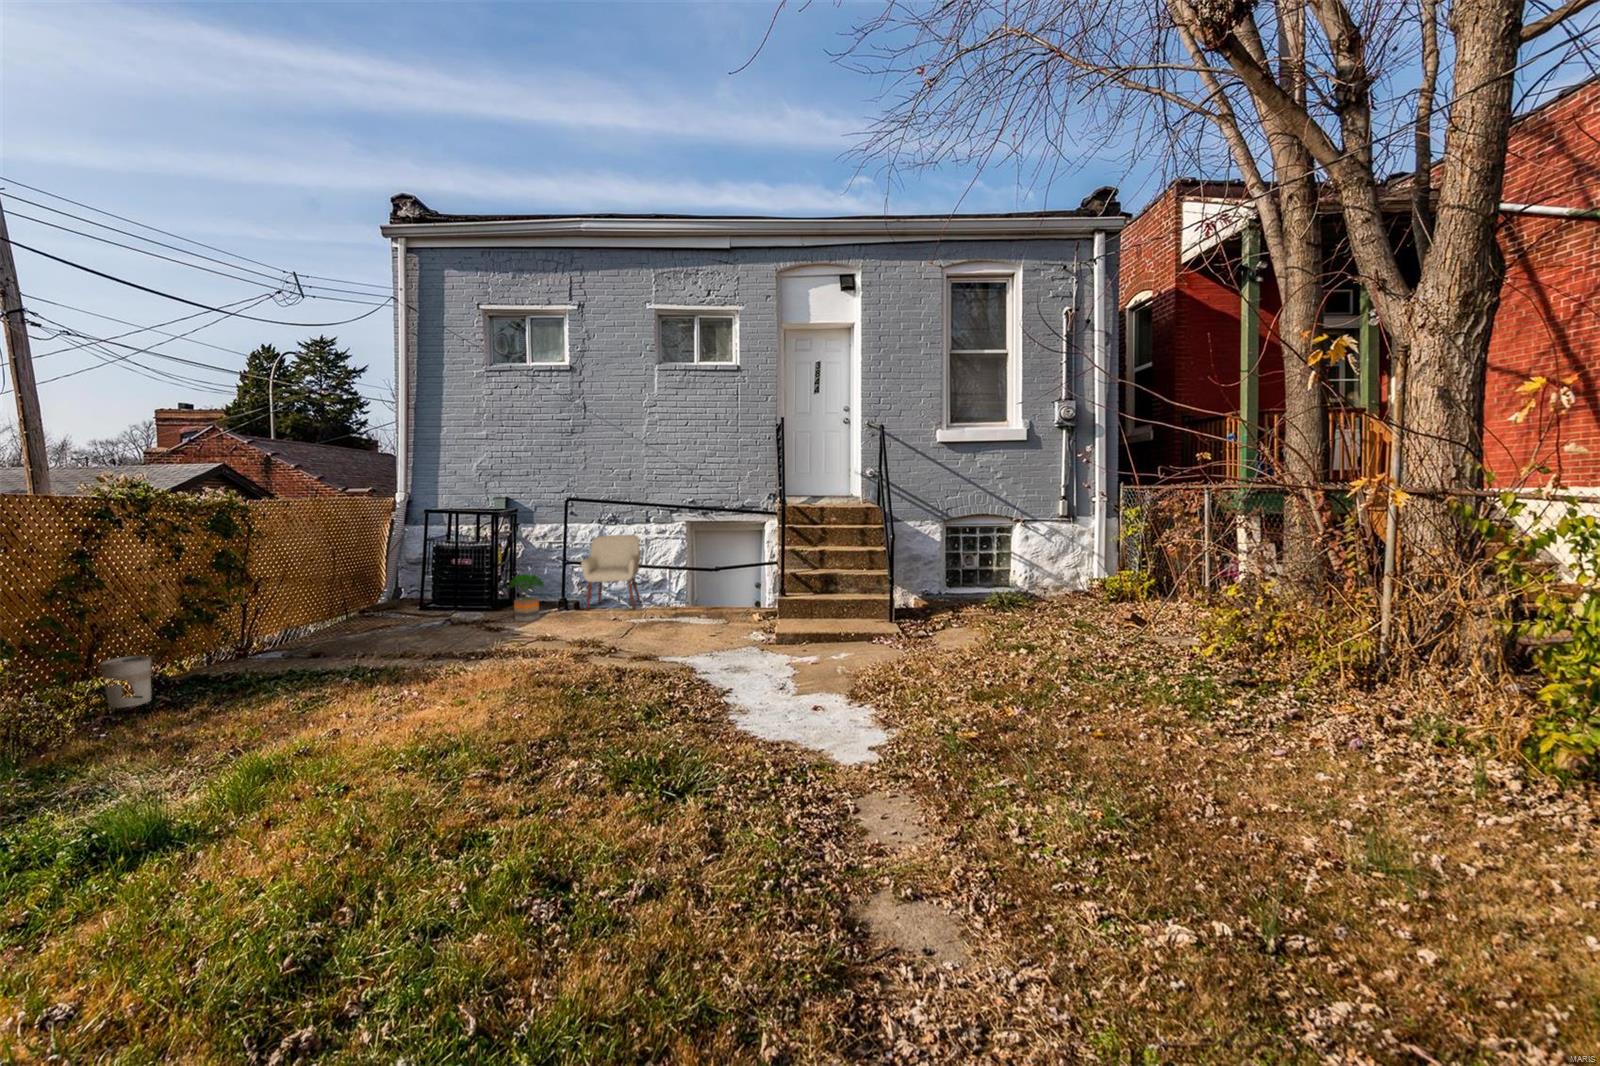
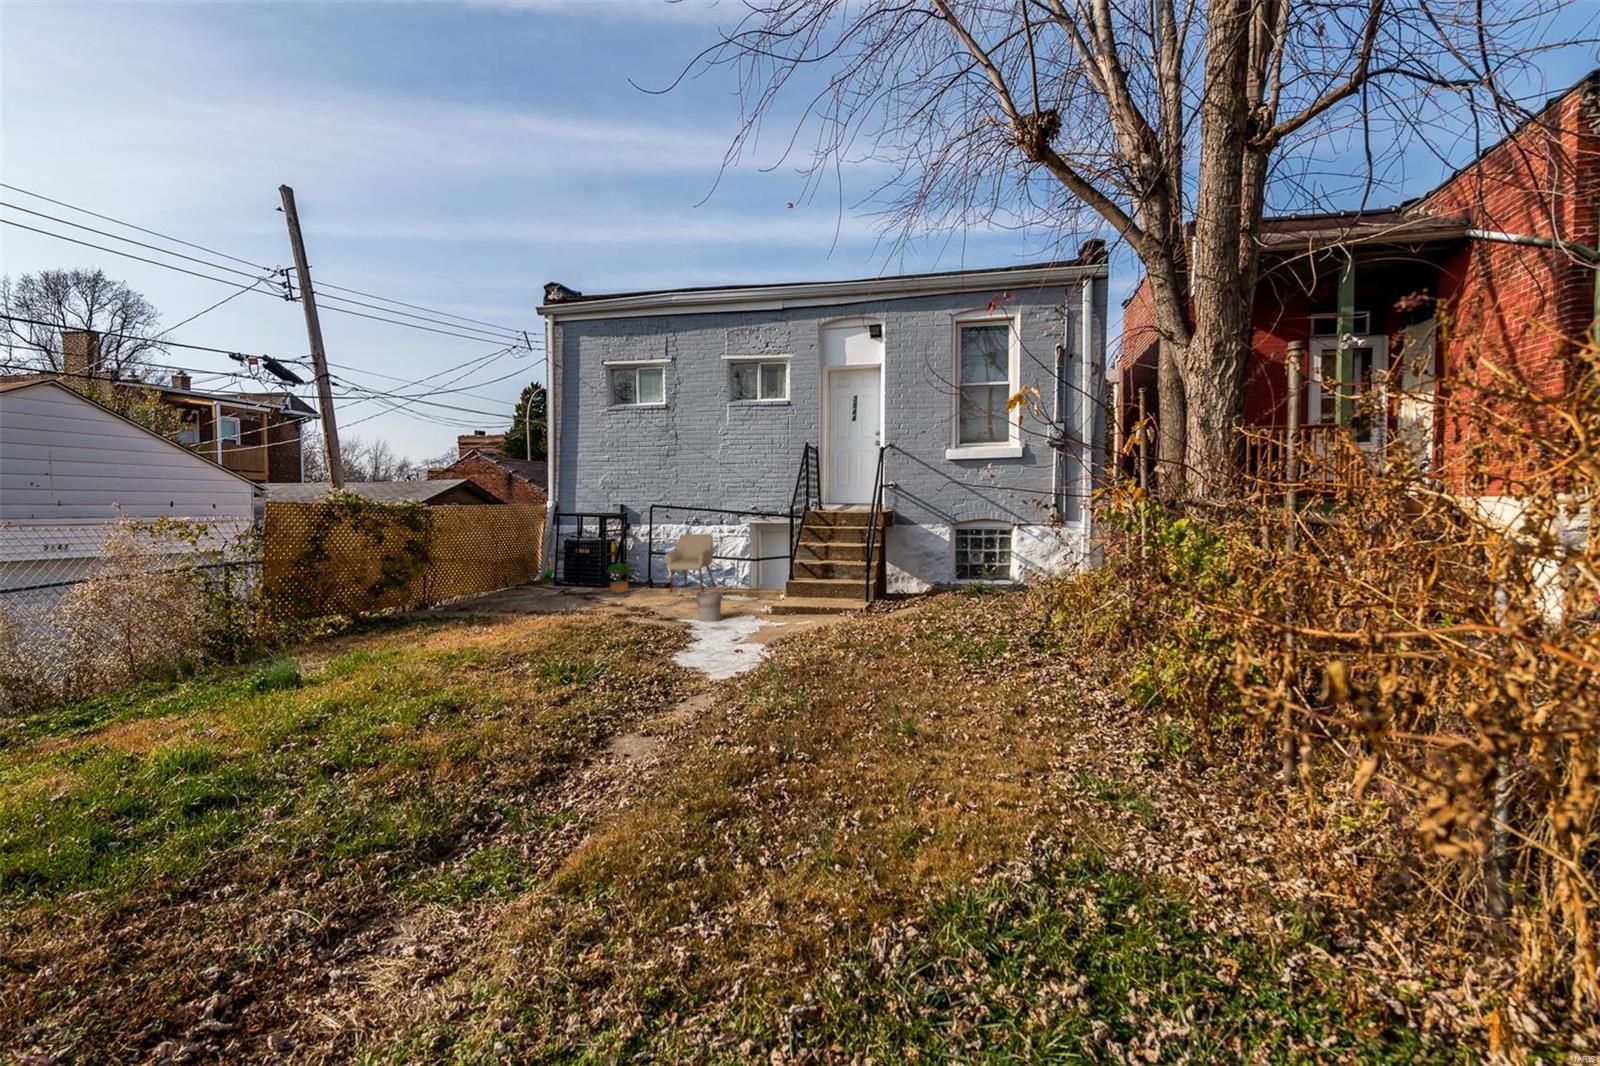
bucket: present [98,655,155,708] -> present [695,591,724,622]

